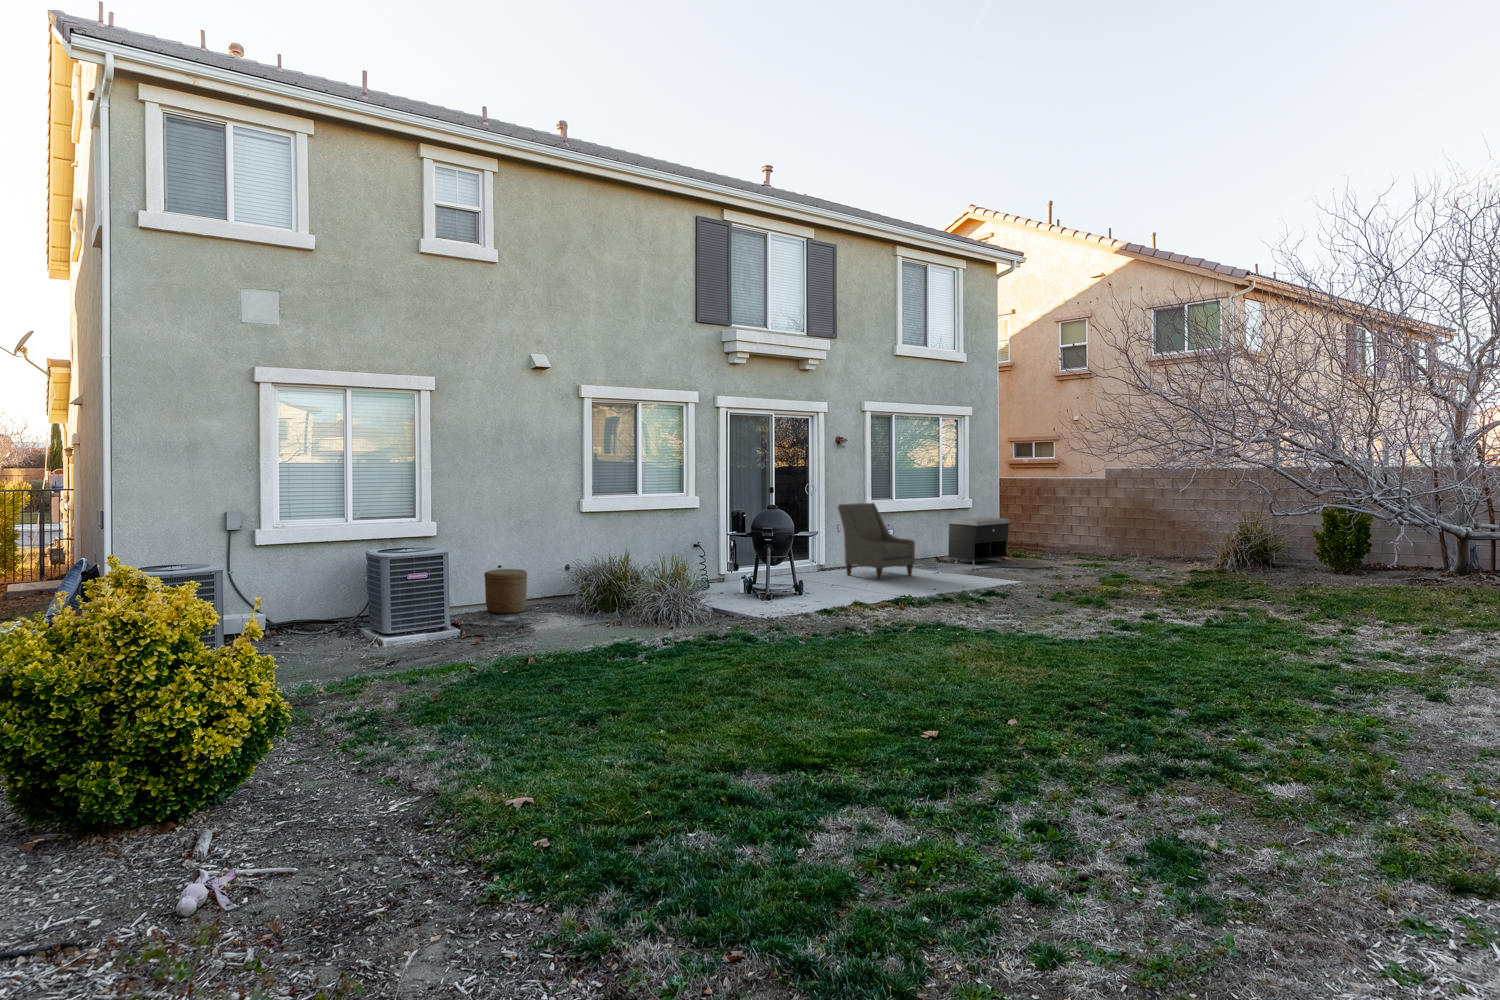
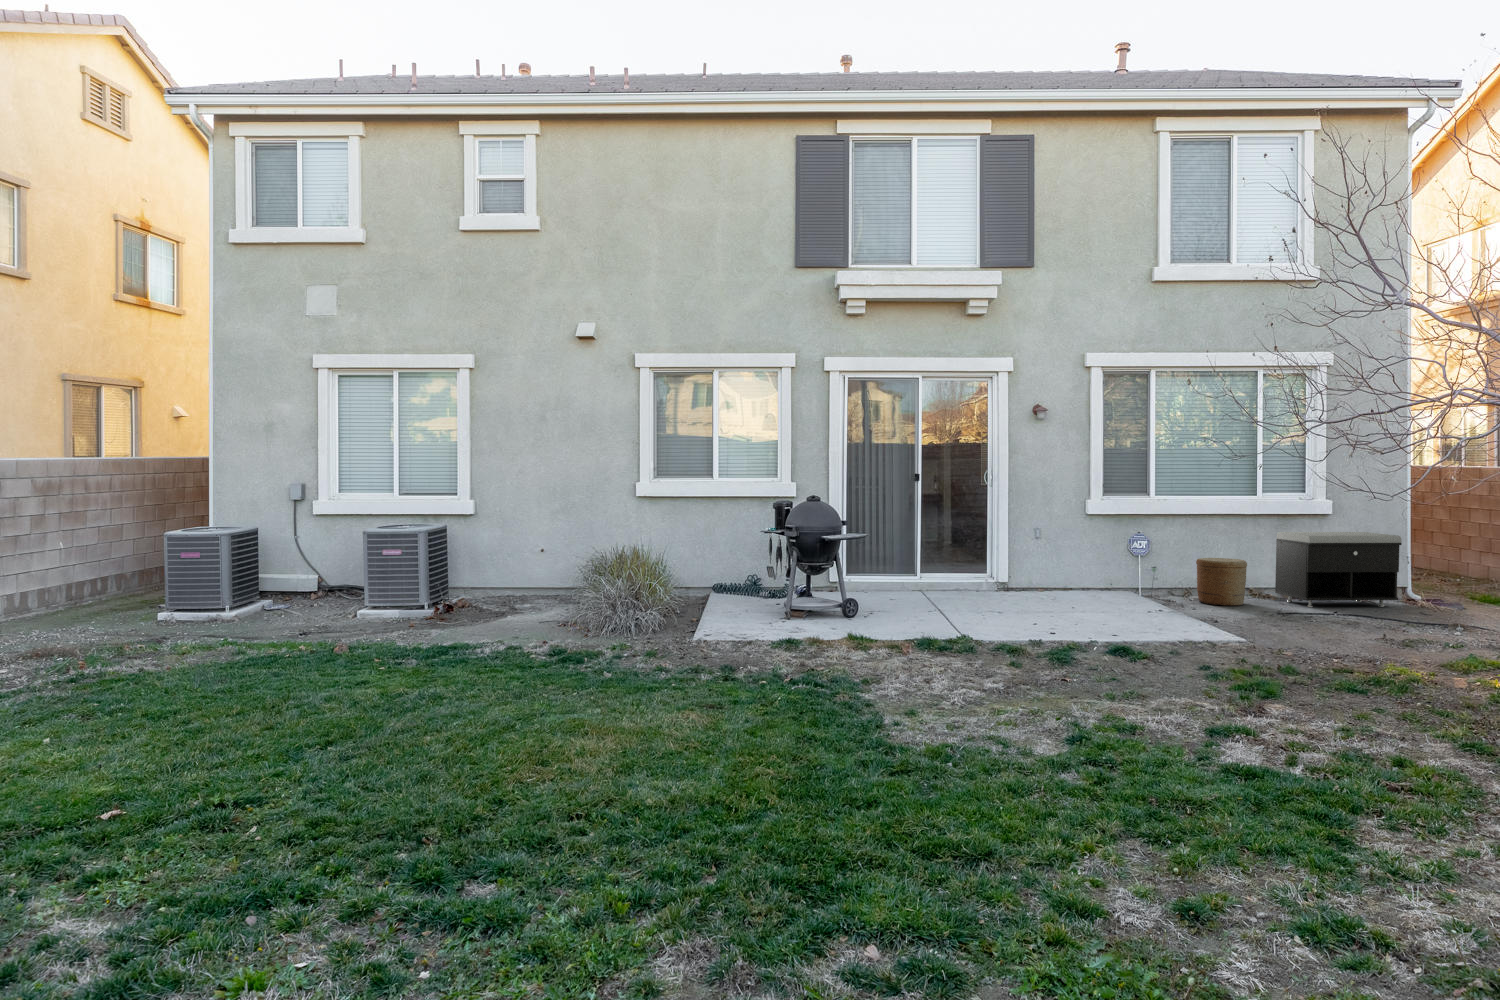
chair: present [838,503,915,580] -> none [1031,500,1139,611]
woven basket: present [484,569,527,614] -> present [1196,558,1247,606]

